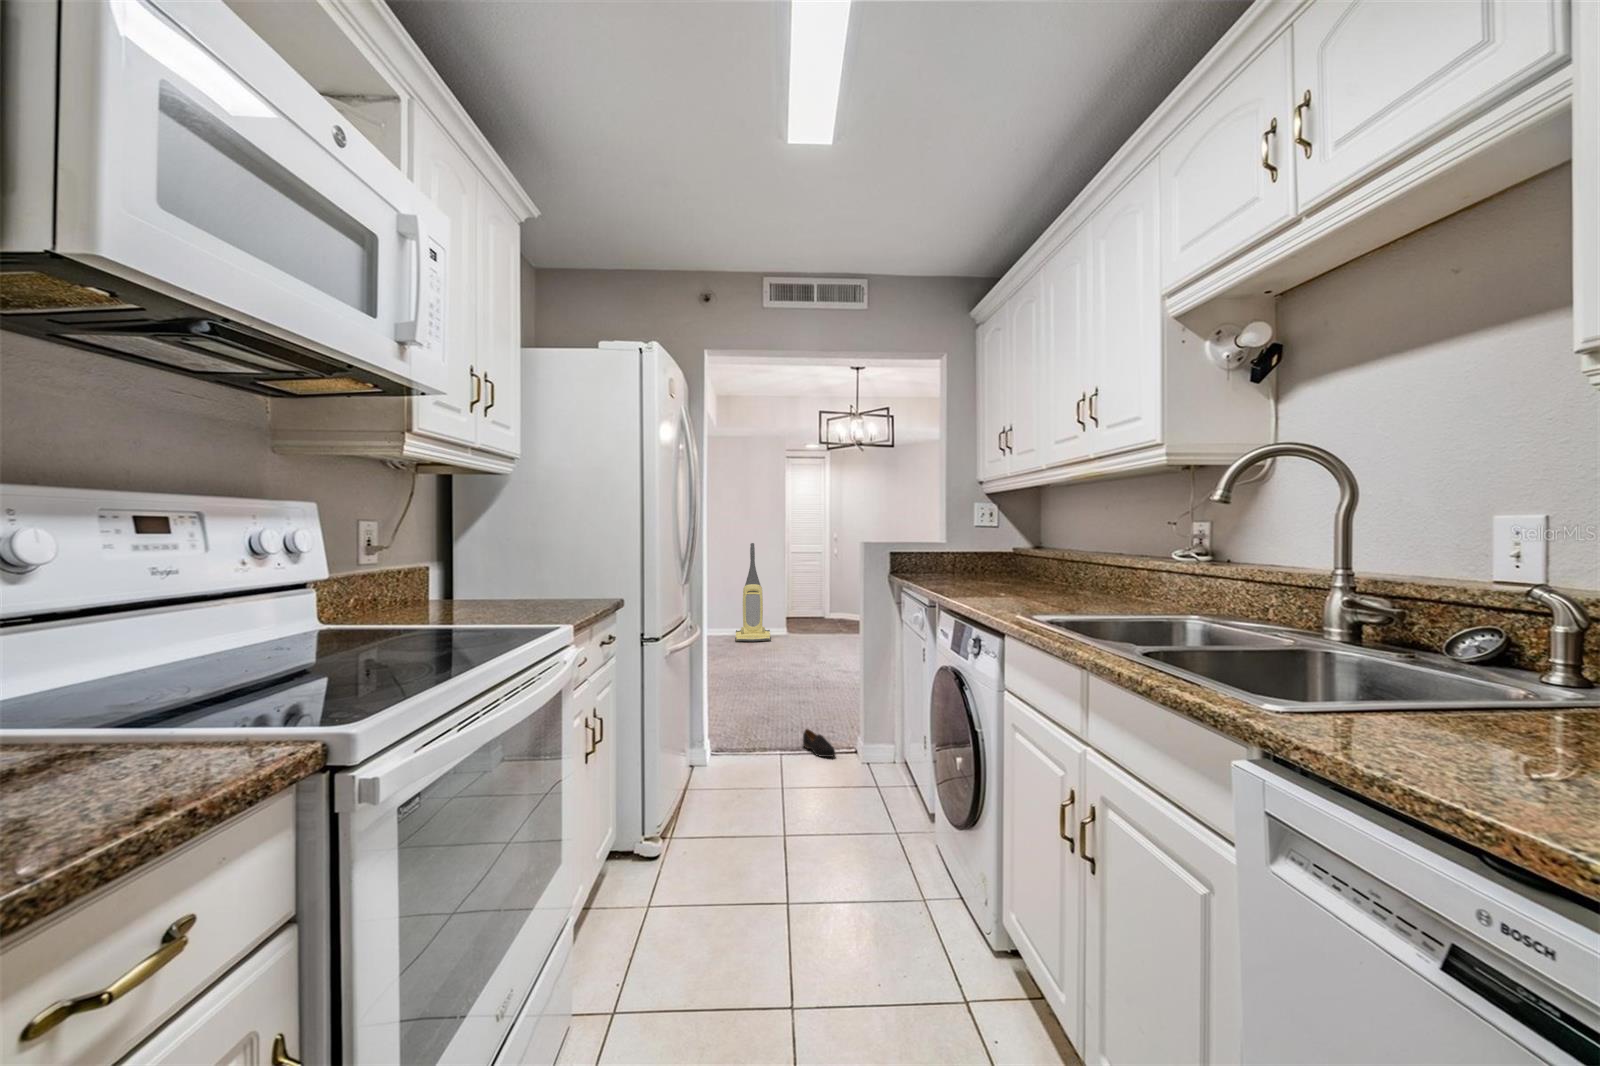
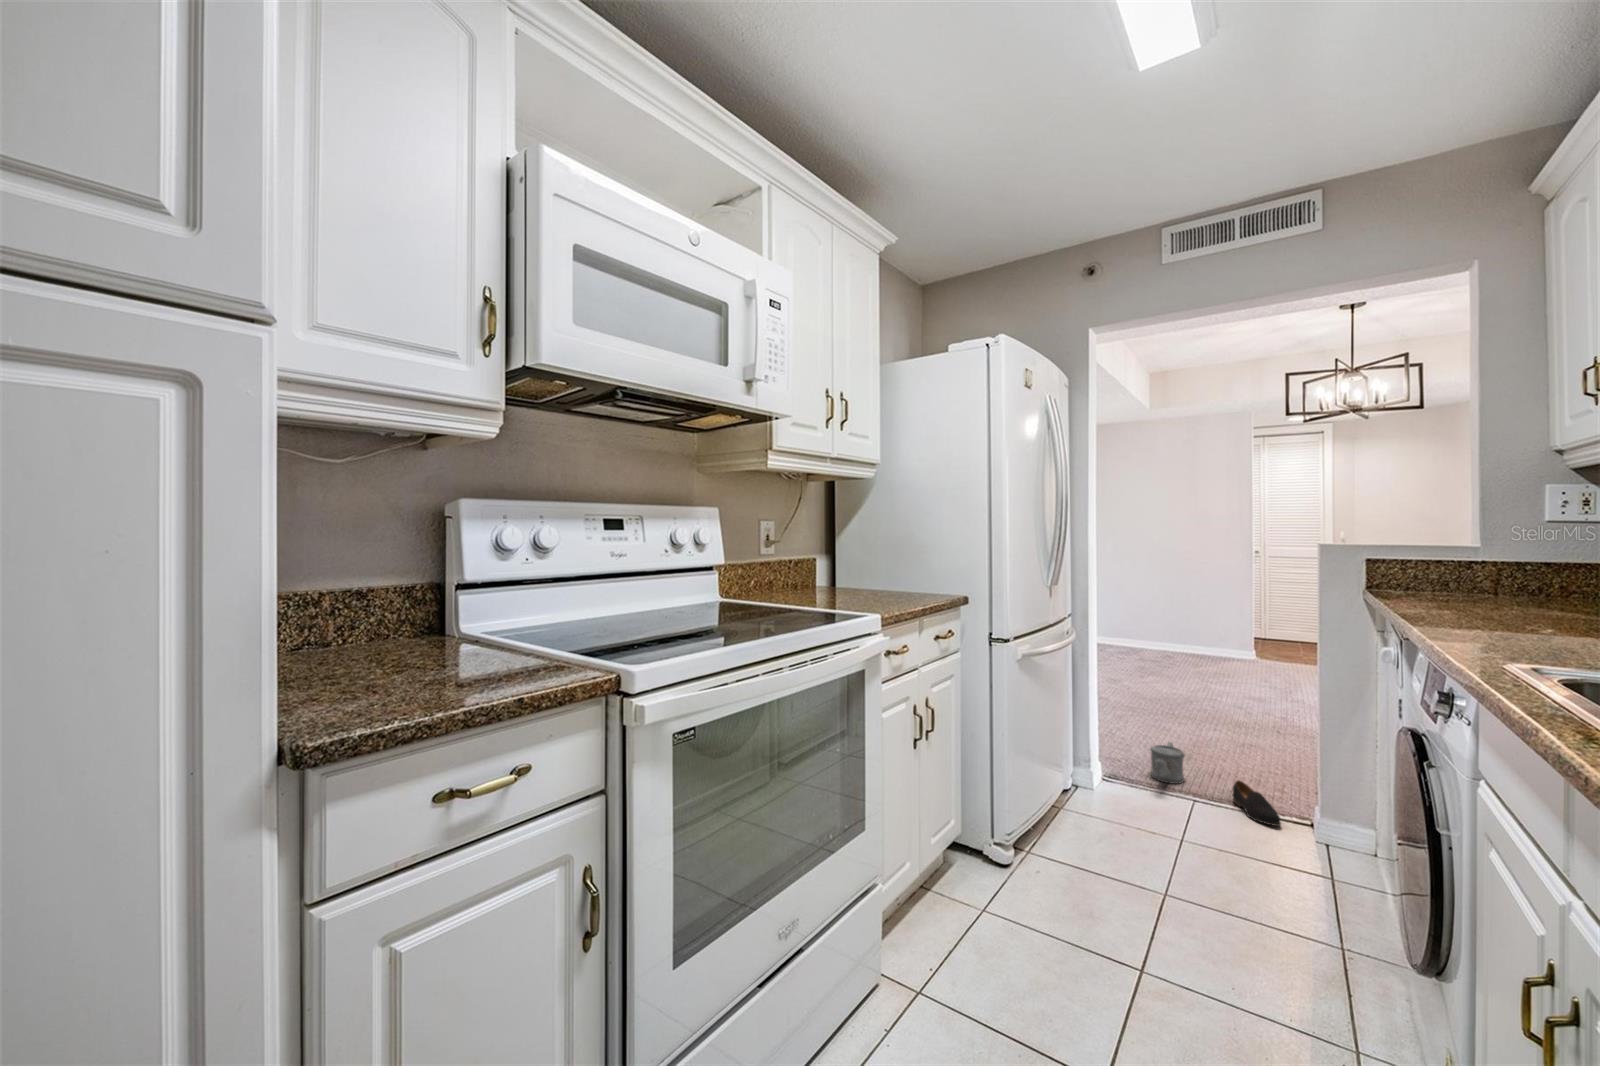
vacuum cleaner: present [735,543,771,641] -> none [1178,541,1231,664]
watering can: none [745,710,769,744] -> present [1150,742,1185,784]

